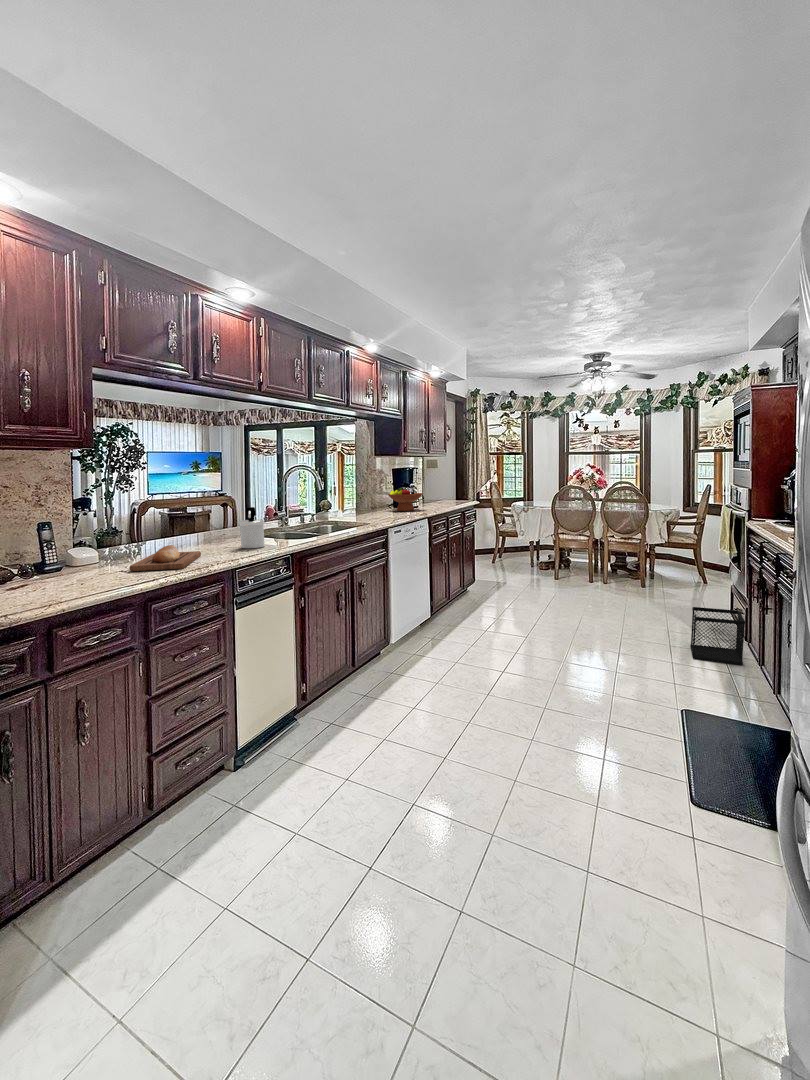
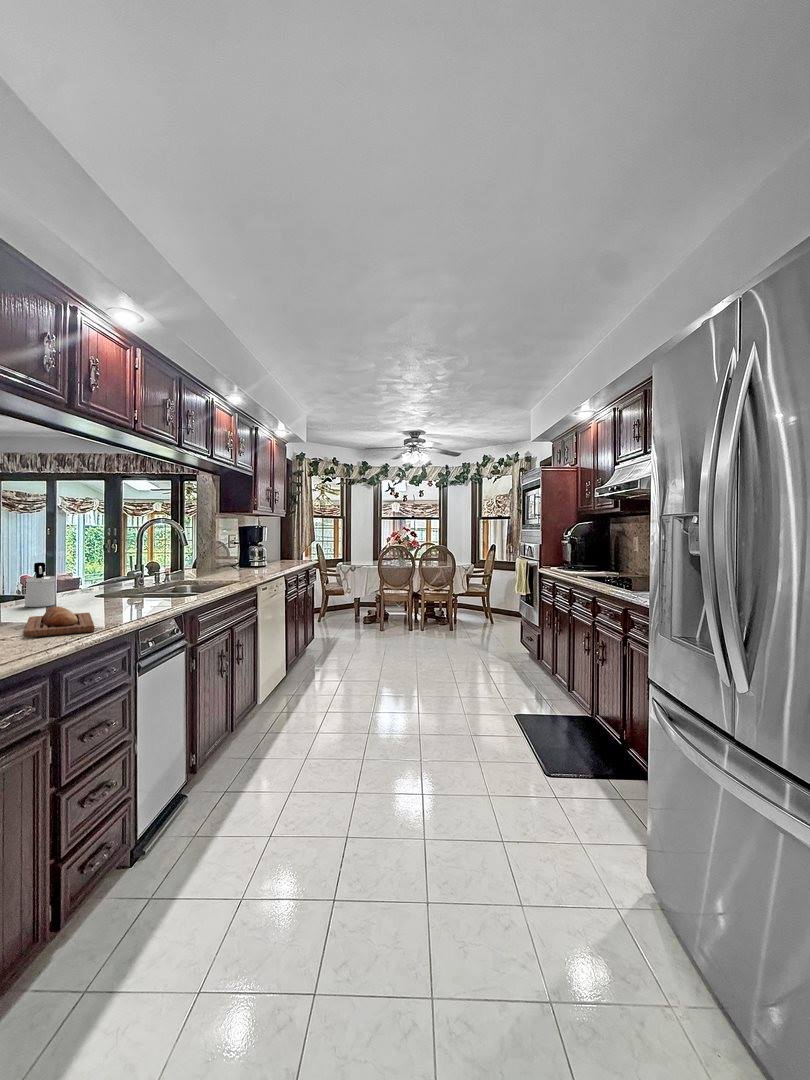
fruit bowl: present [388,488,422,511] -> none [235,545,272,569]
soap dispenser: present [239,507,265,548] -> present [25,563,56,607]
wastebasket: present [690,607,745,665] -> none [511,646,552,690]

